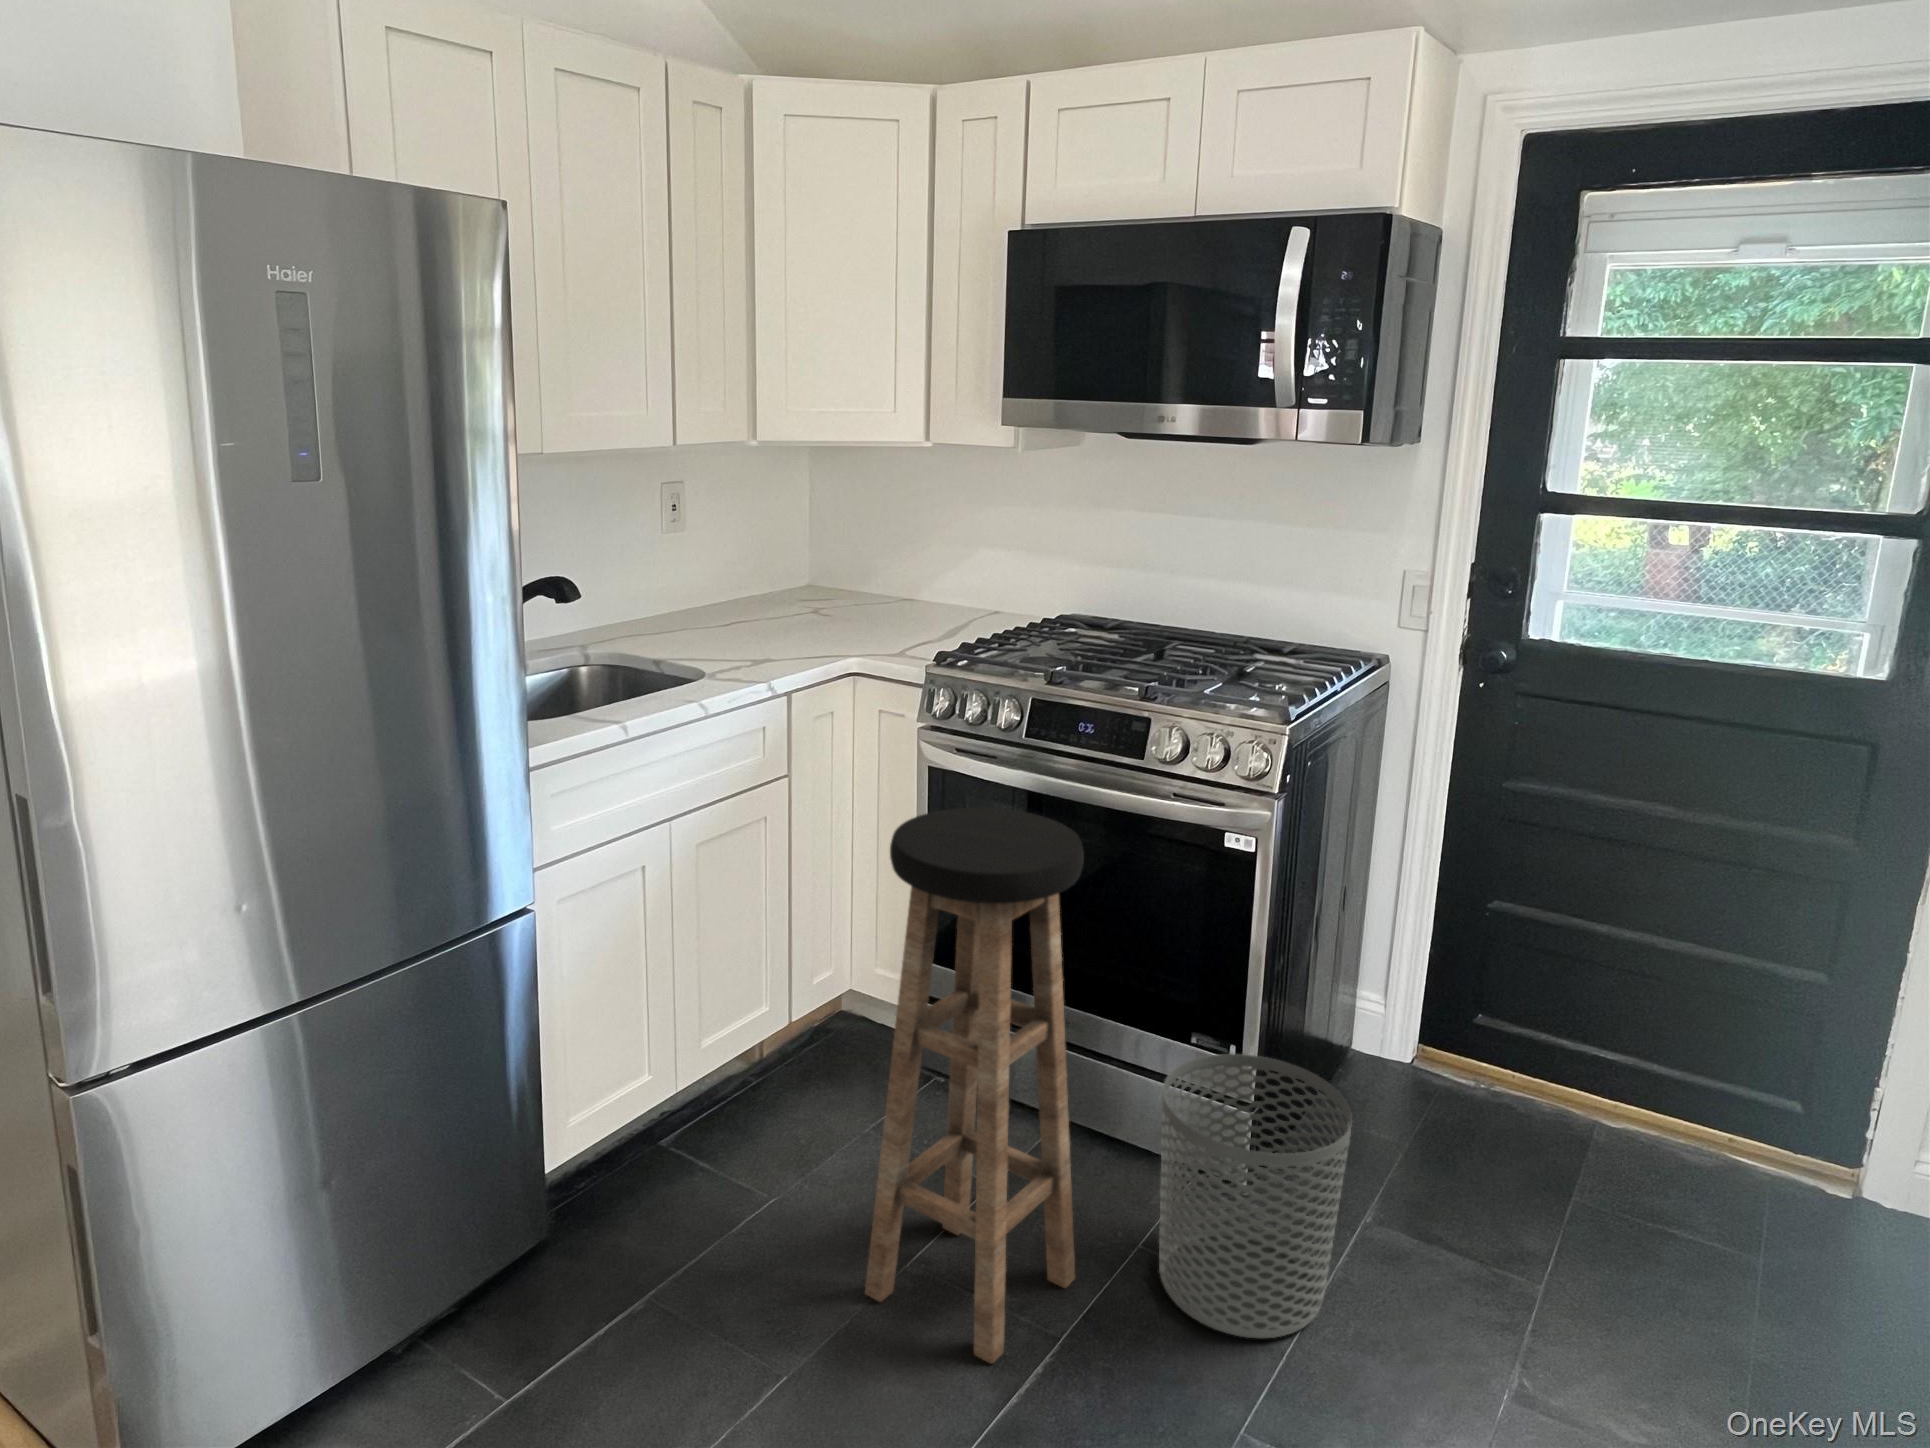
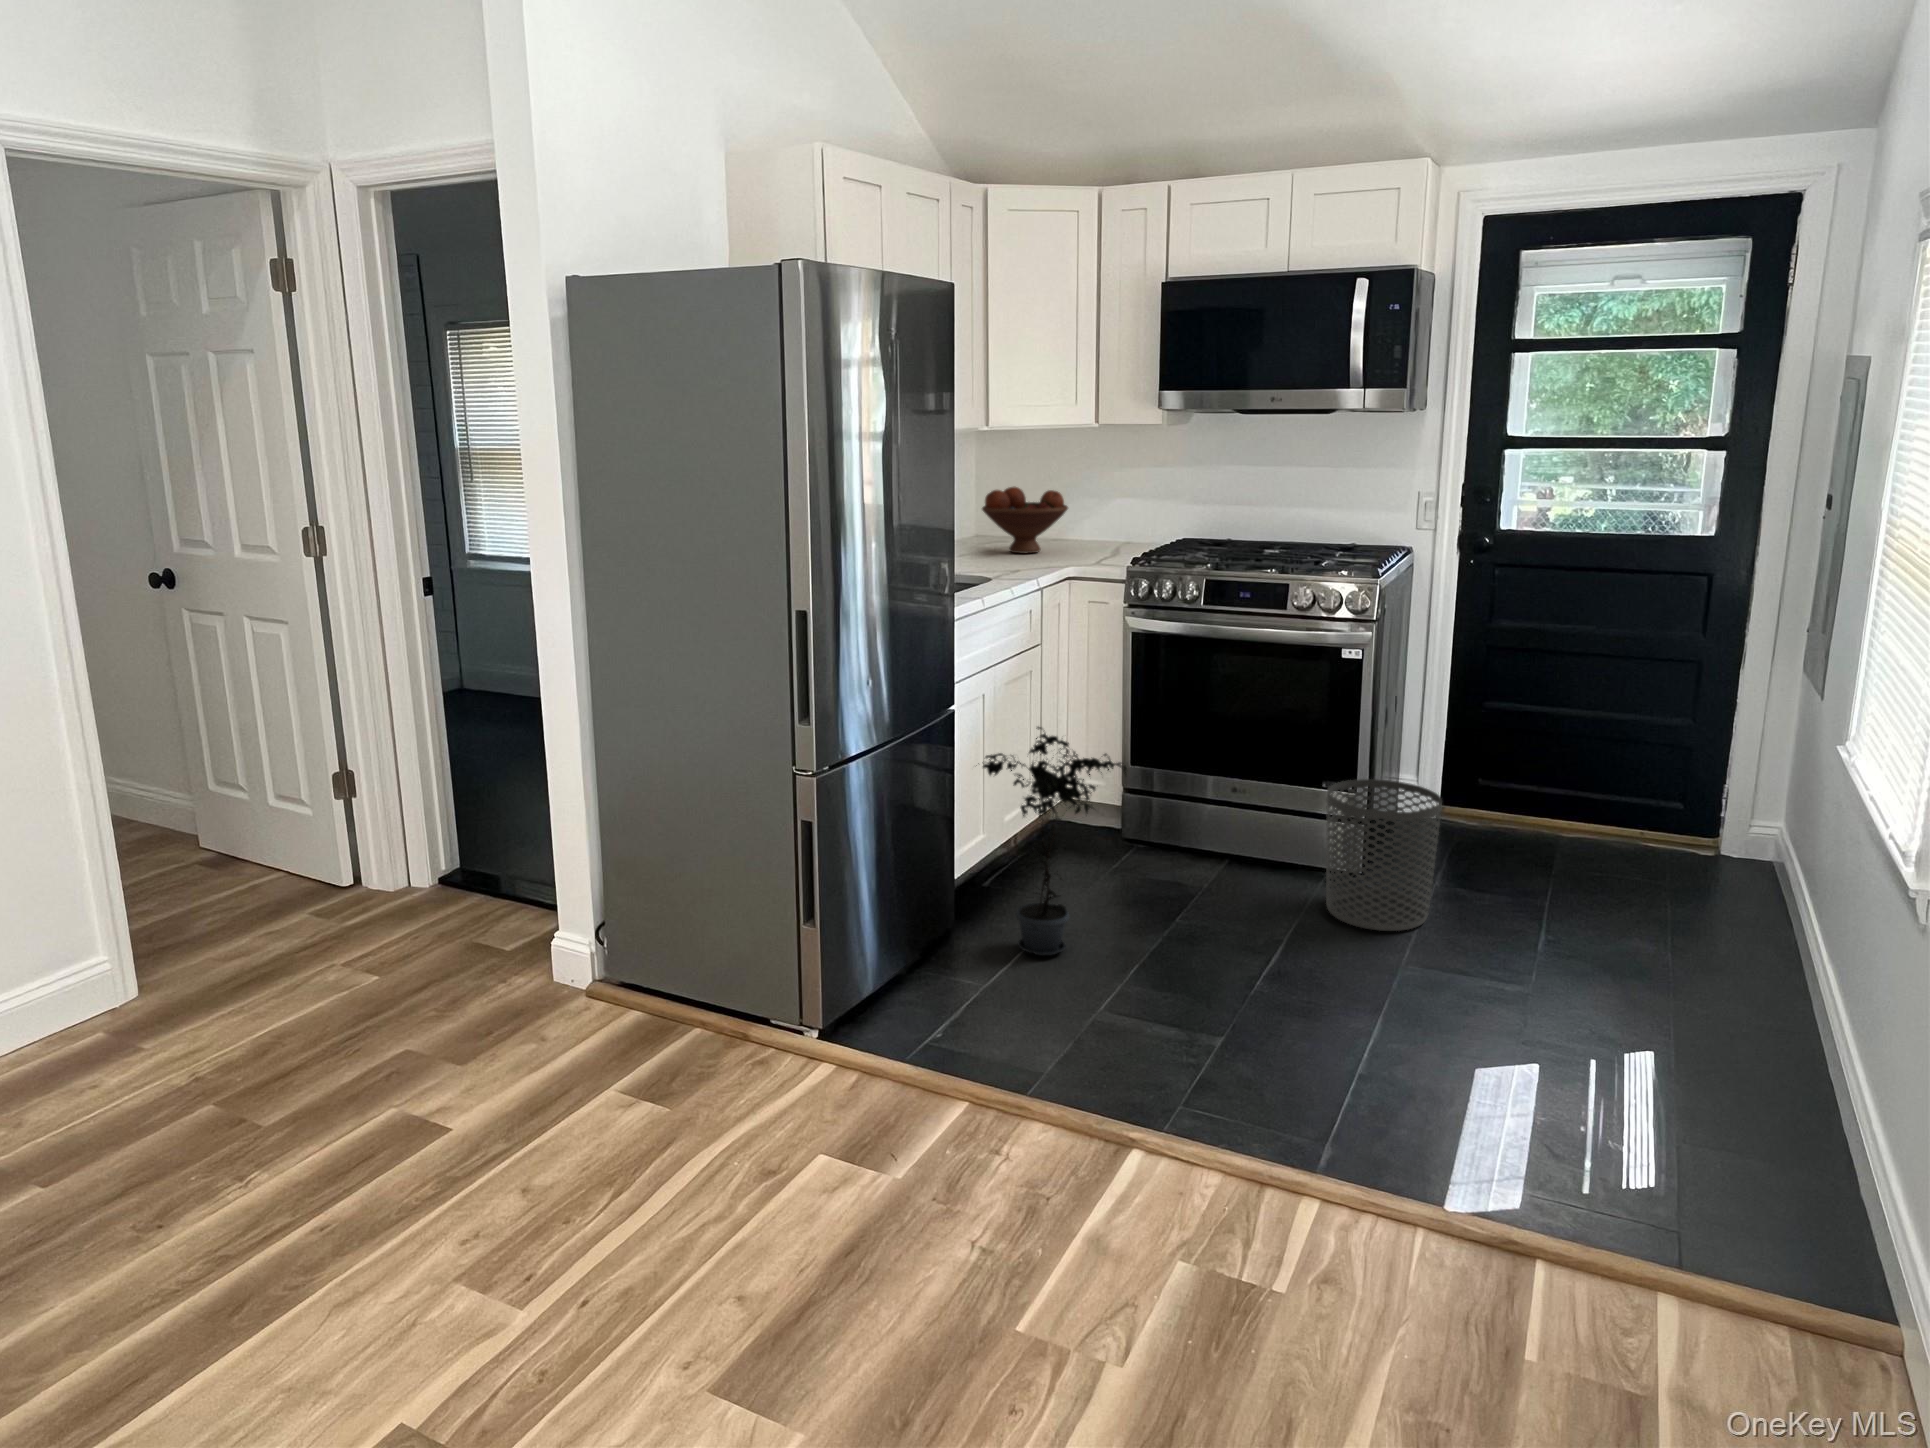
fruit bowl: none [768,524,894,623] -> present [982,487,1068,553]
bar stool: present [865,808,1084,1364] -> none [1161,632,1289,951]
potted plant: none [544,955,786,1335] -> present [978,727,1127,956]

